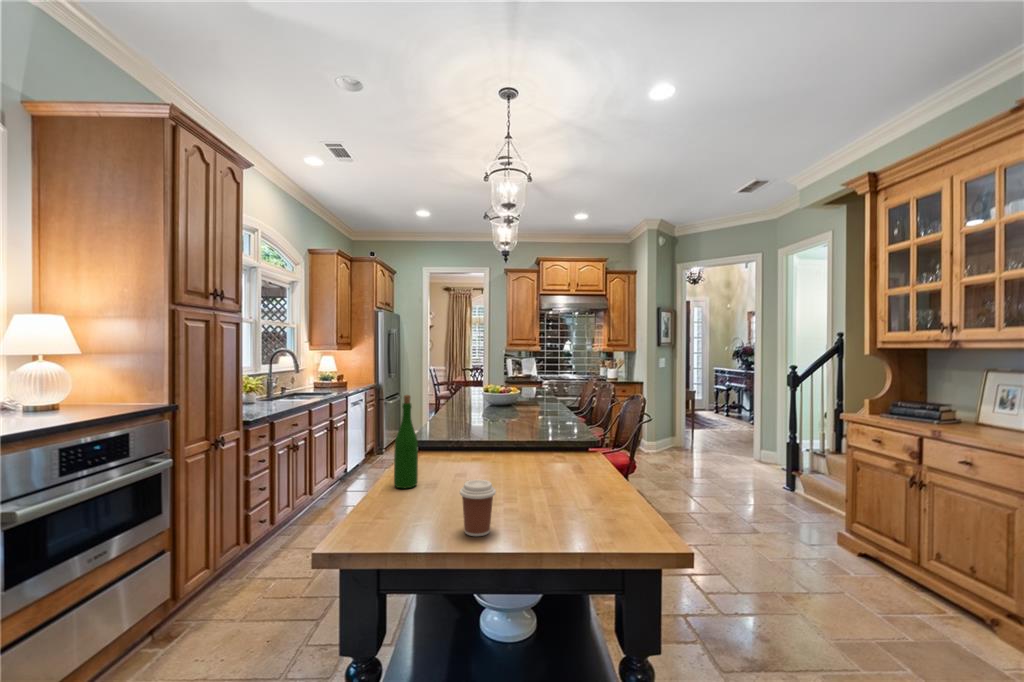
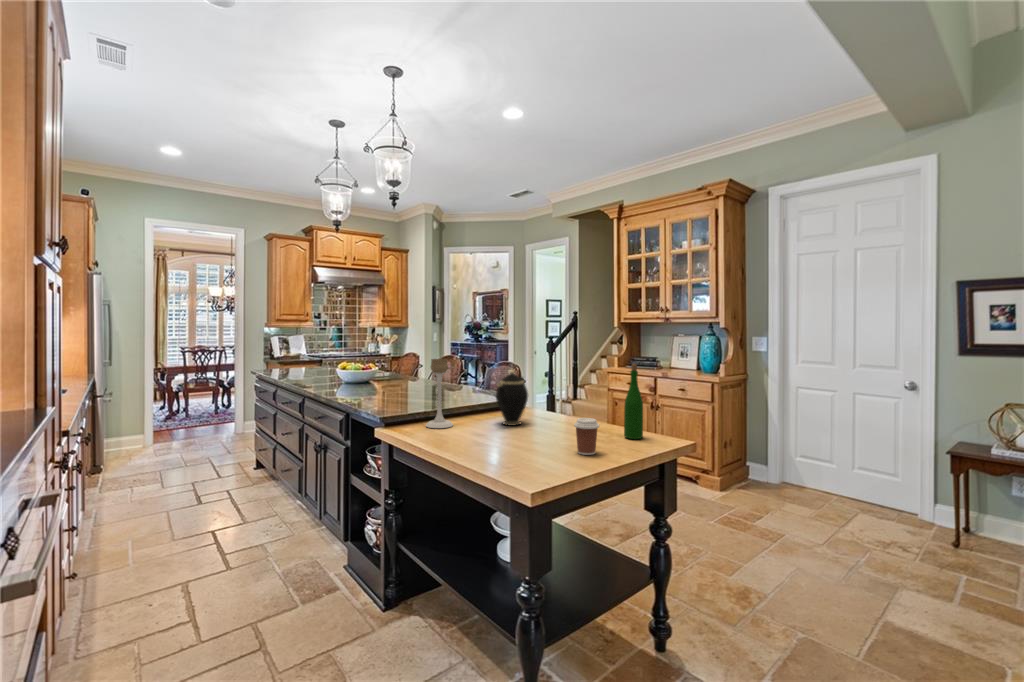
candle holder: none [424,385,456,464] -> present [426,359,453,428]
wine bottle: present [394,395,418,488] -> present [624,364,643,439]
teapot: none [475,403,541,475] -> present [496,370,528,426]

